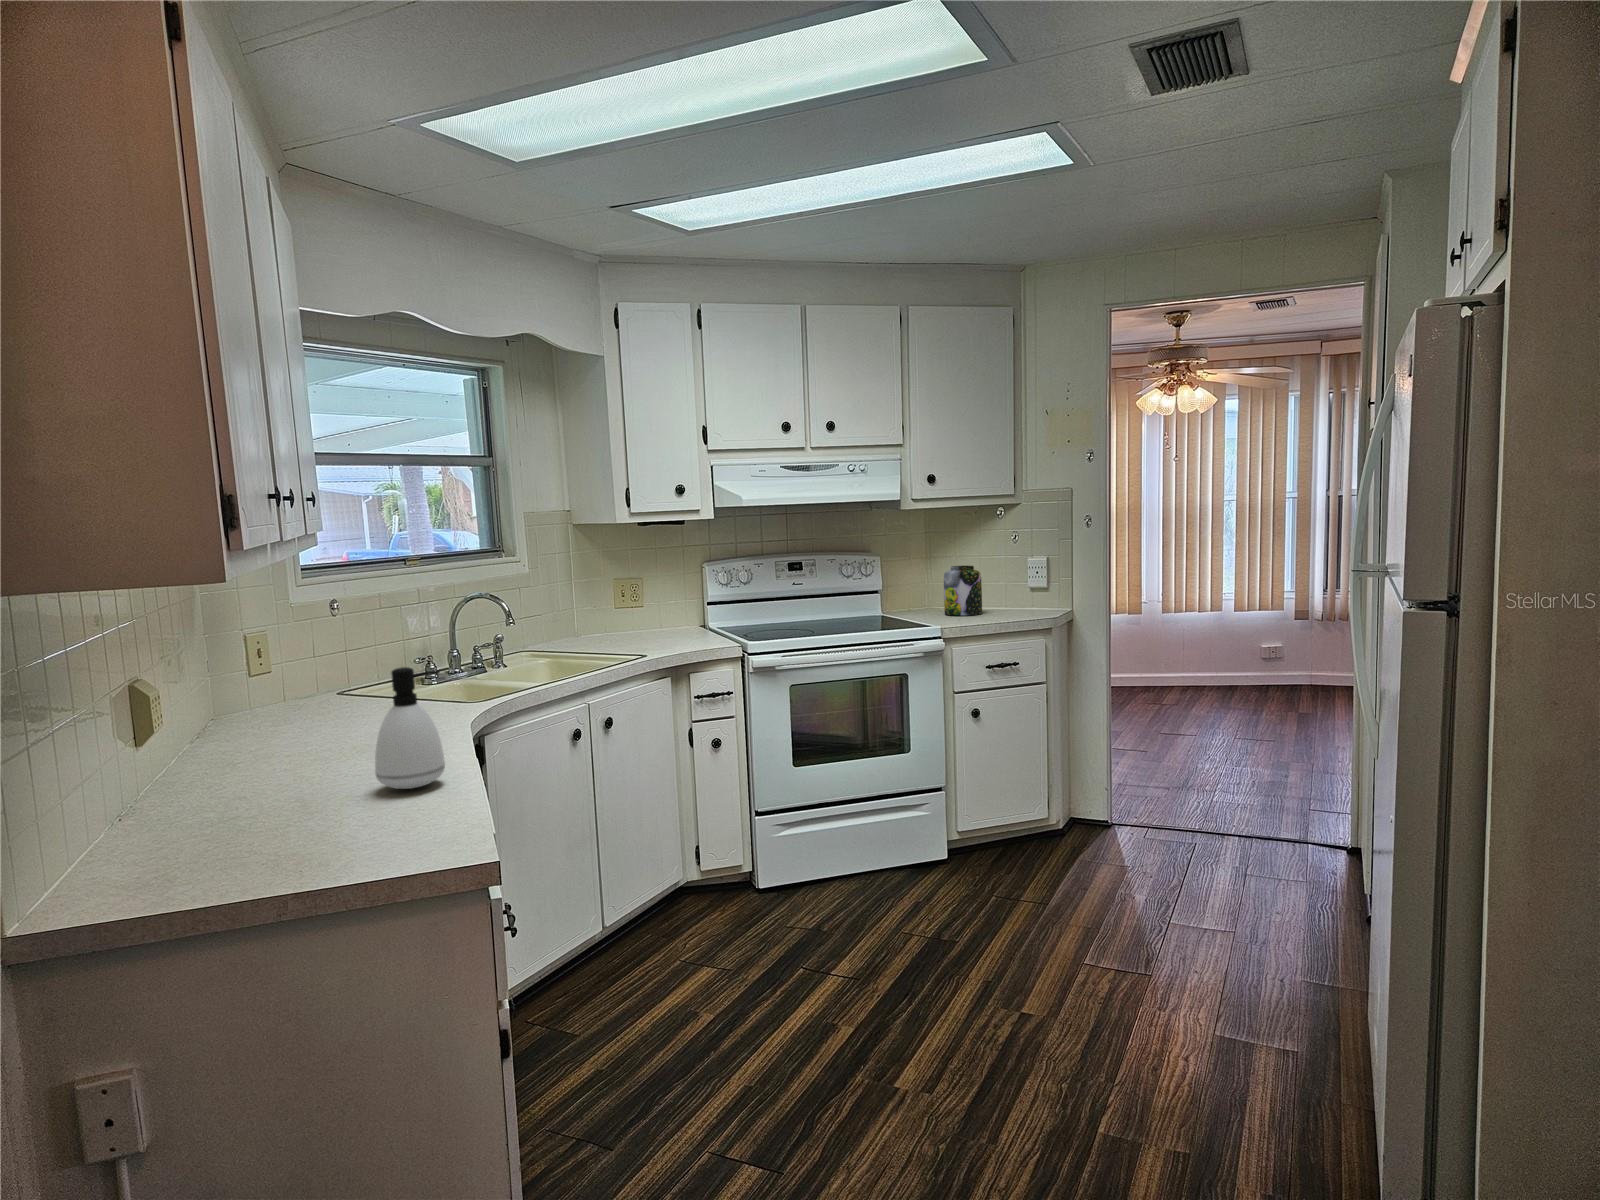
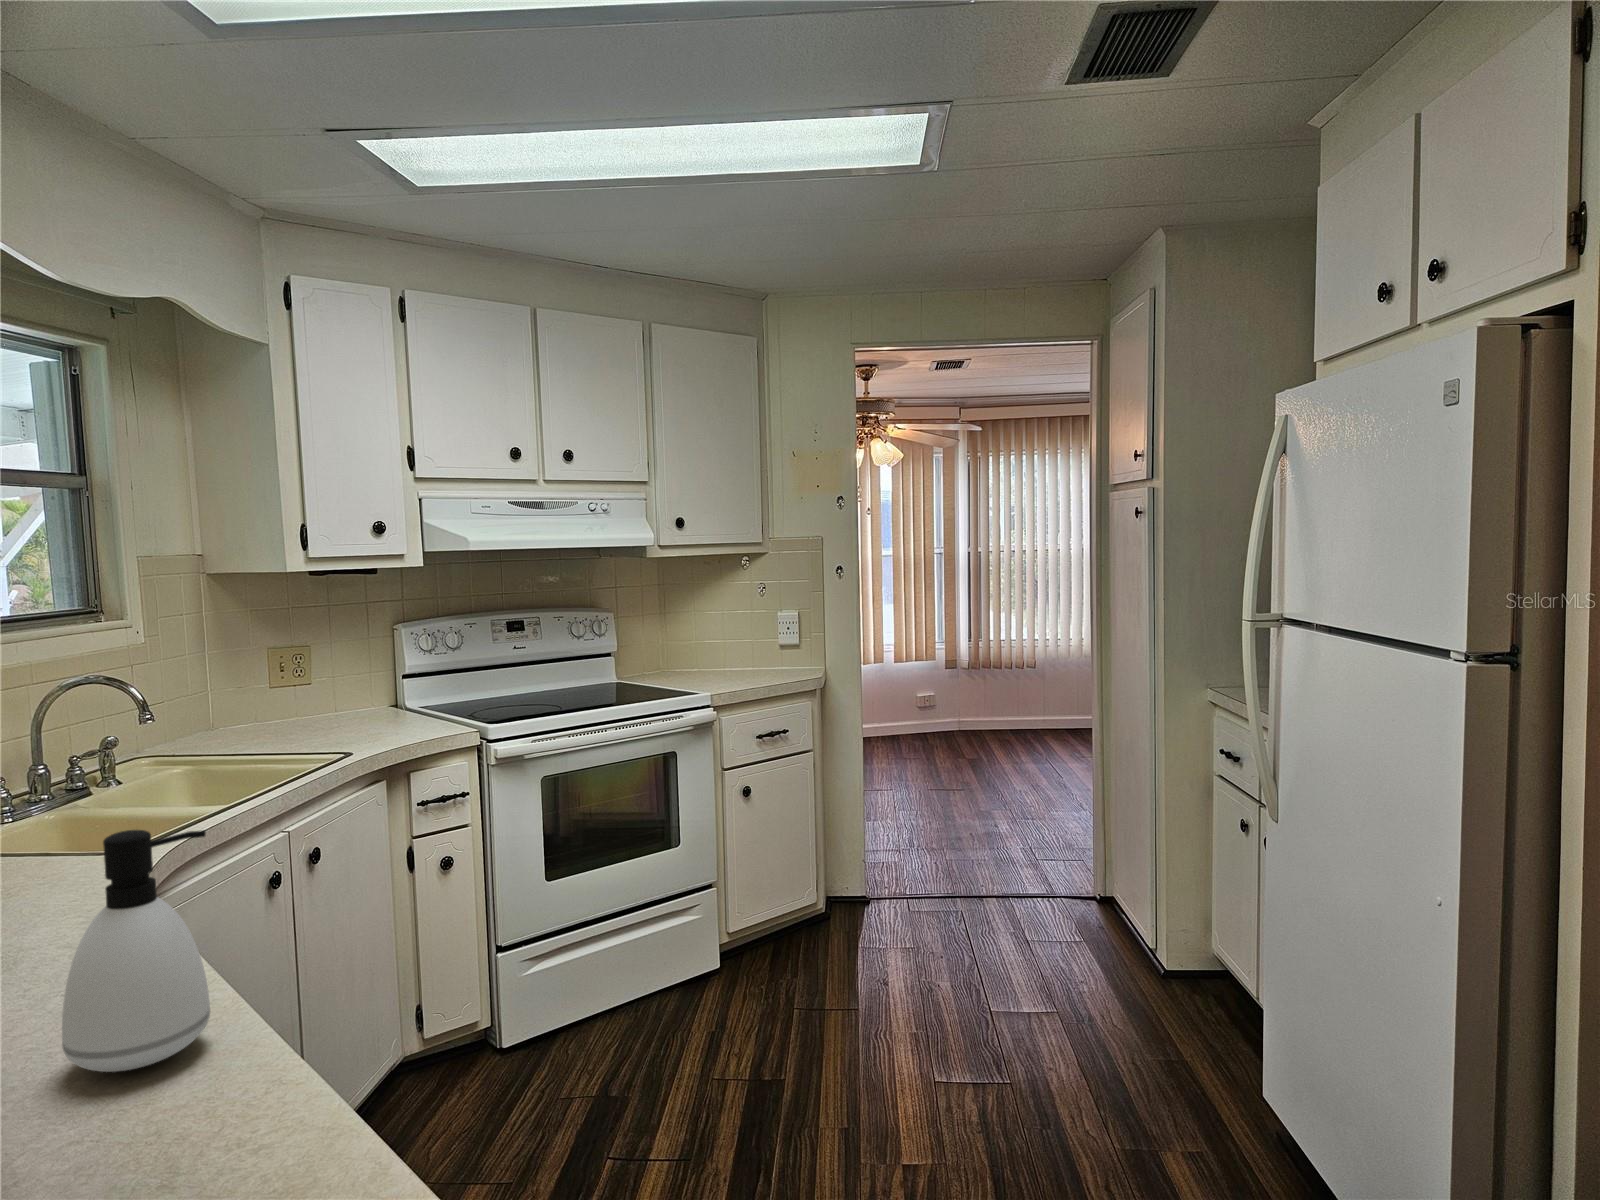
jar: present [944,566,982,616] -> none [692,622,736,680]

